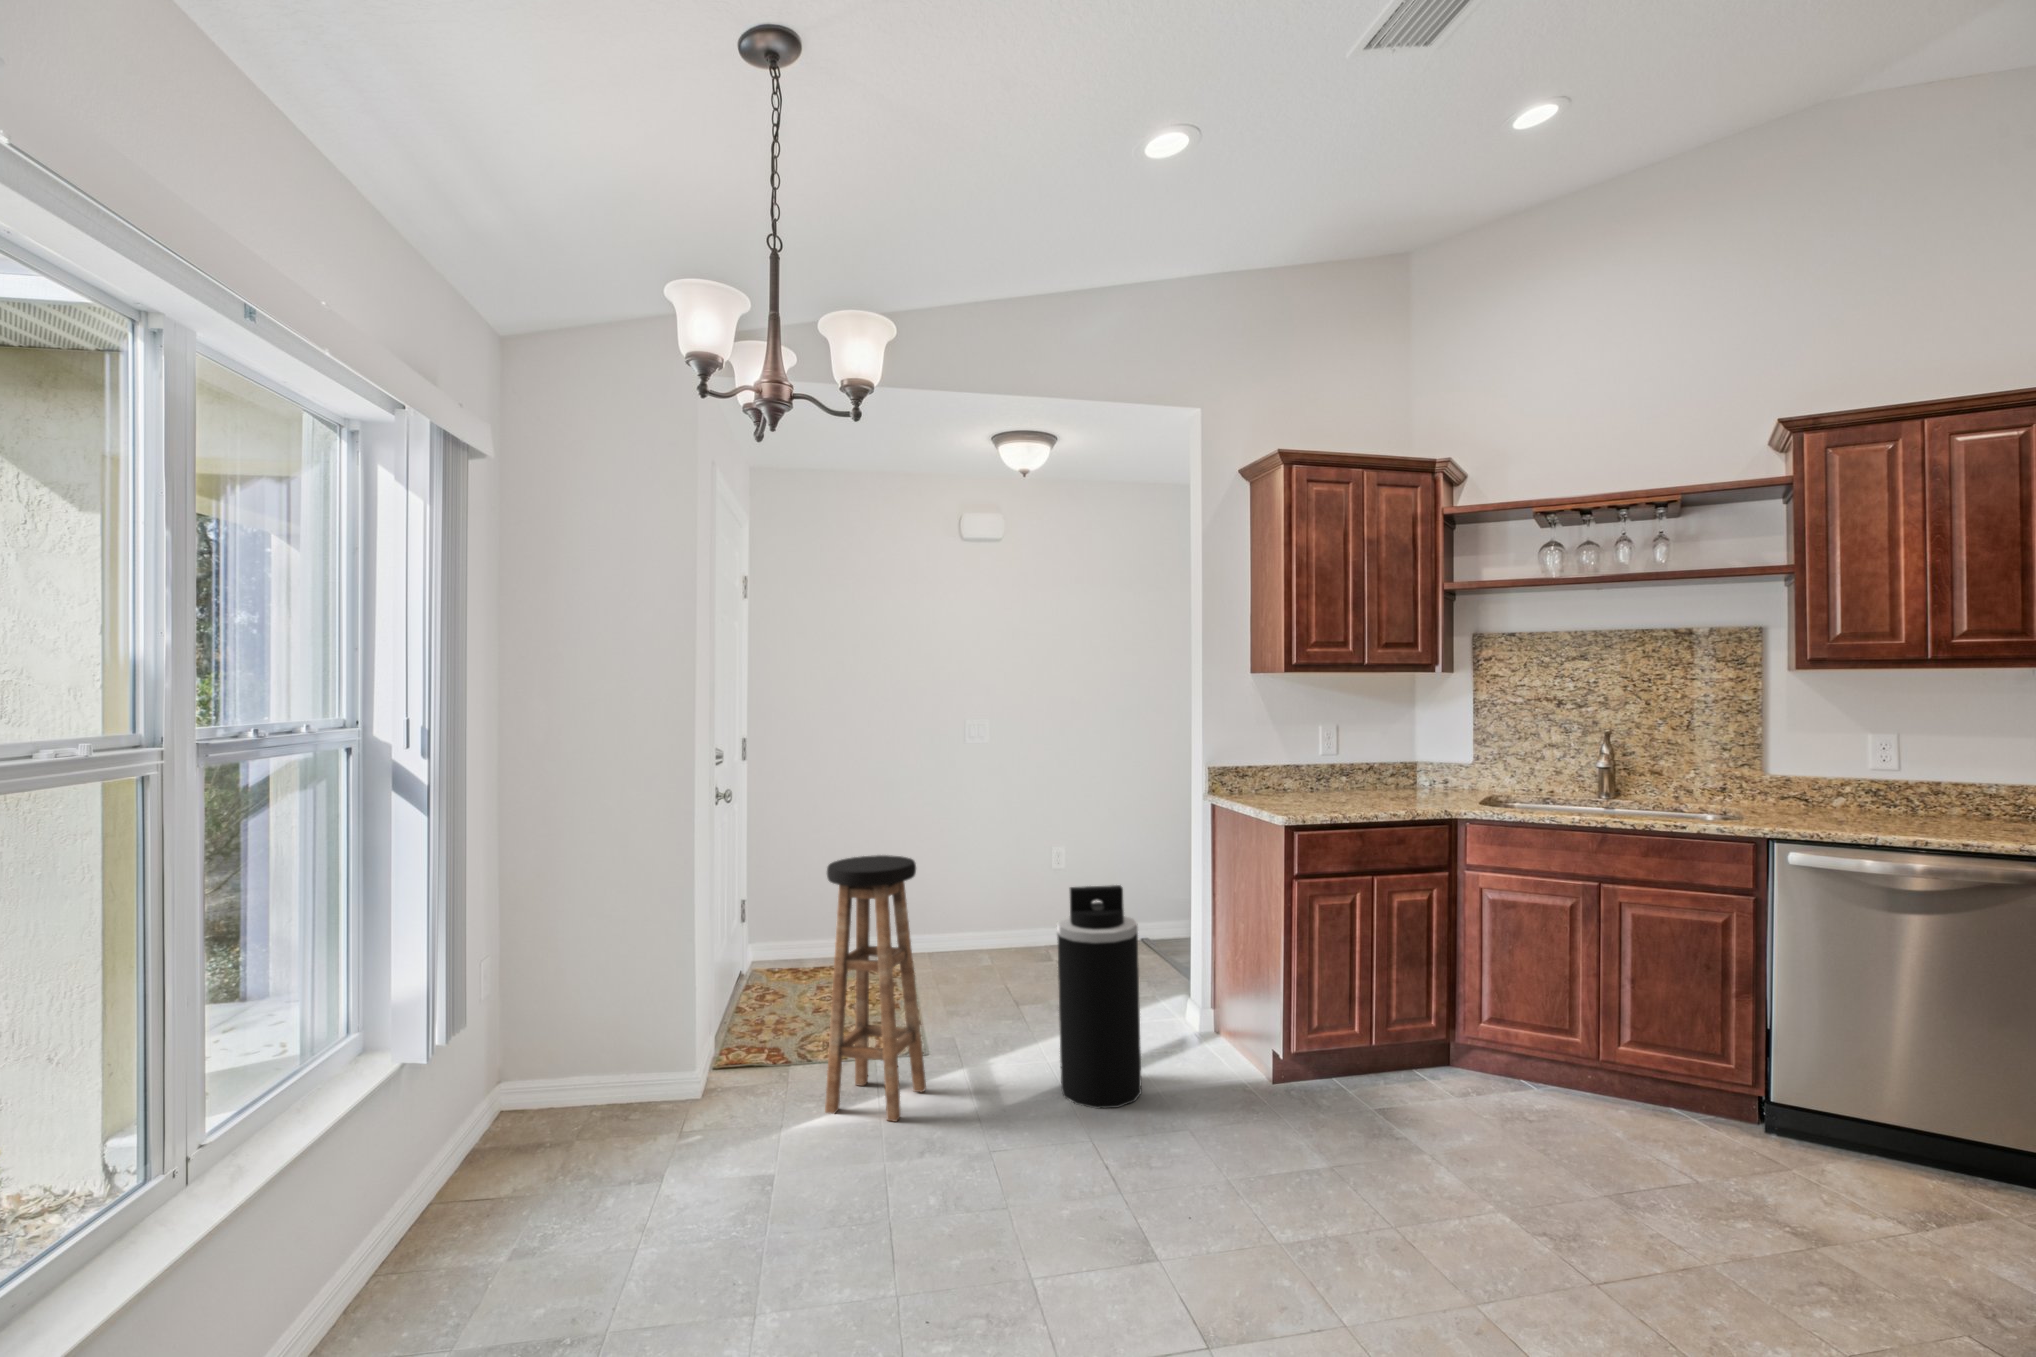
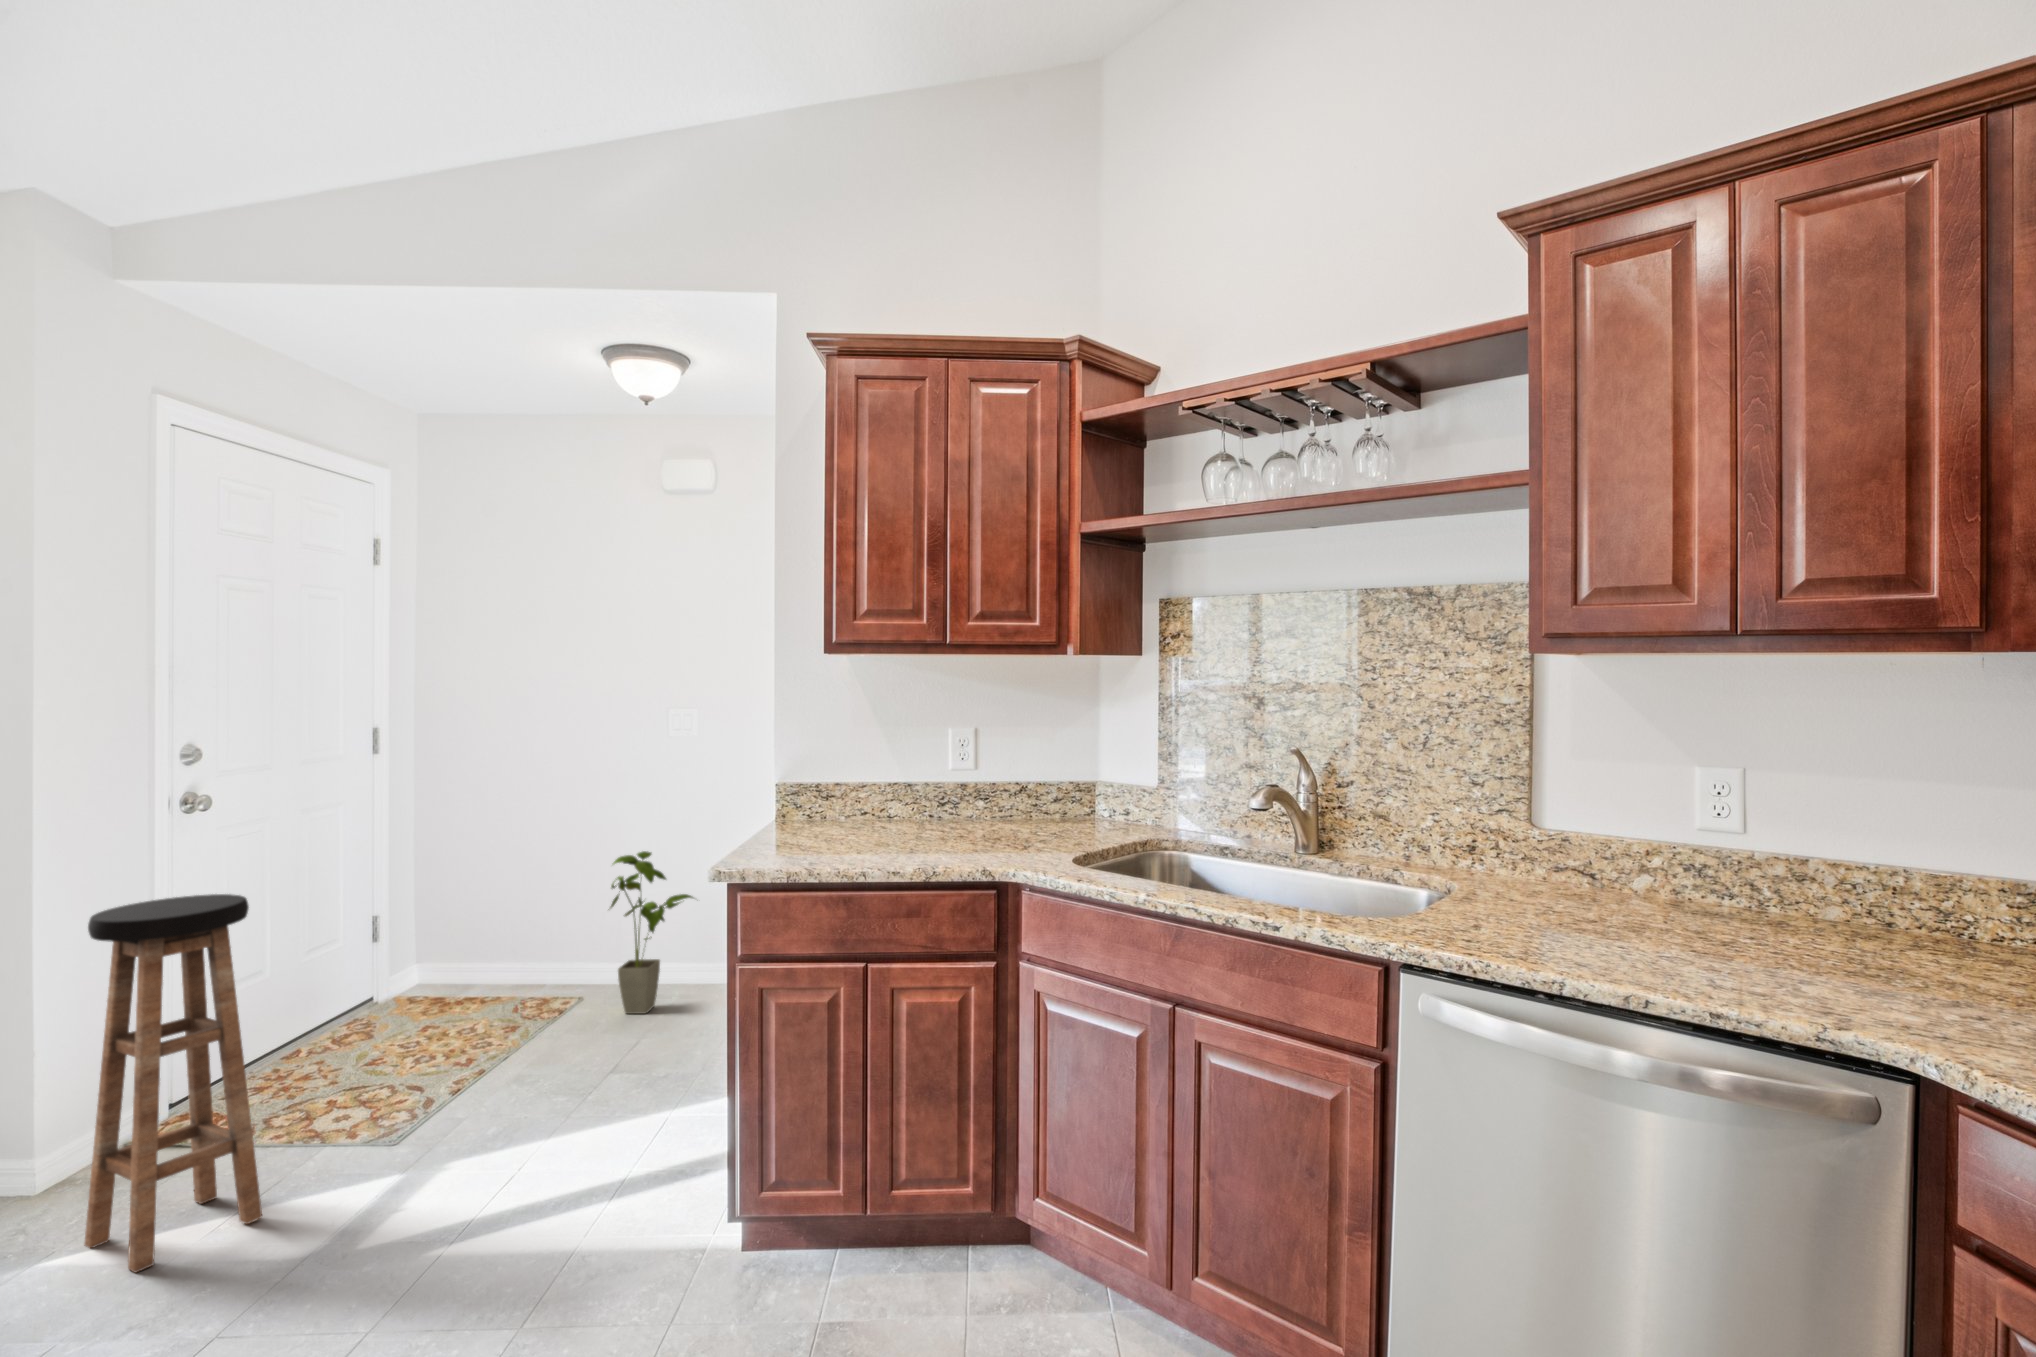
house plant: none [932,829,1000,960] -> present [610,851,693,1014]
trash can: present [1057,885,1141,1108] -> none [401,953,535,1283]

